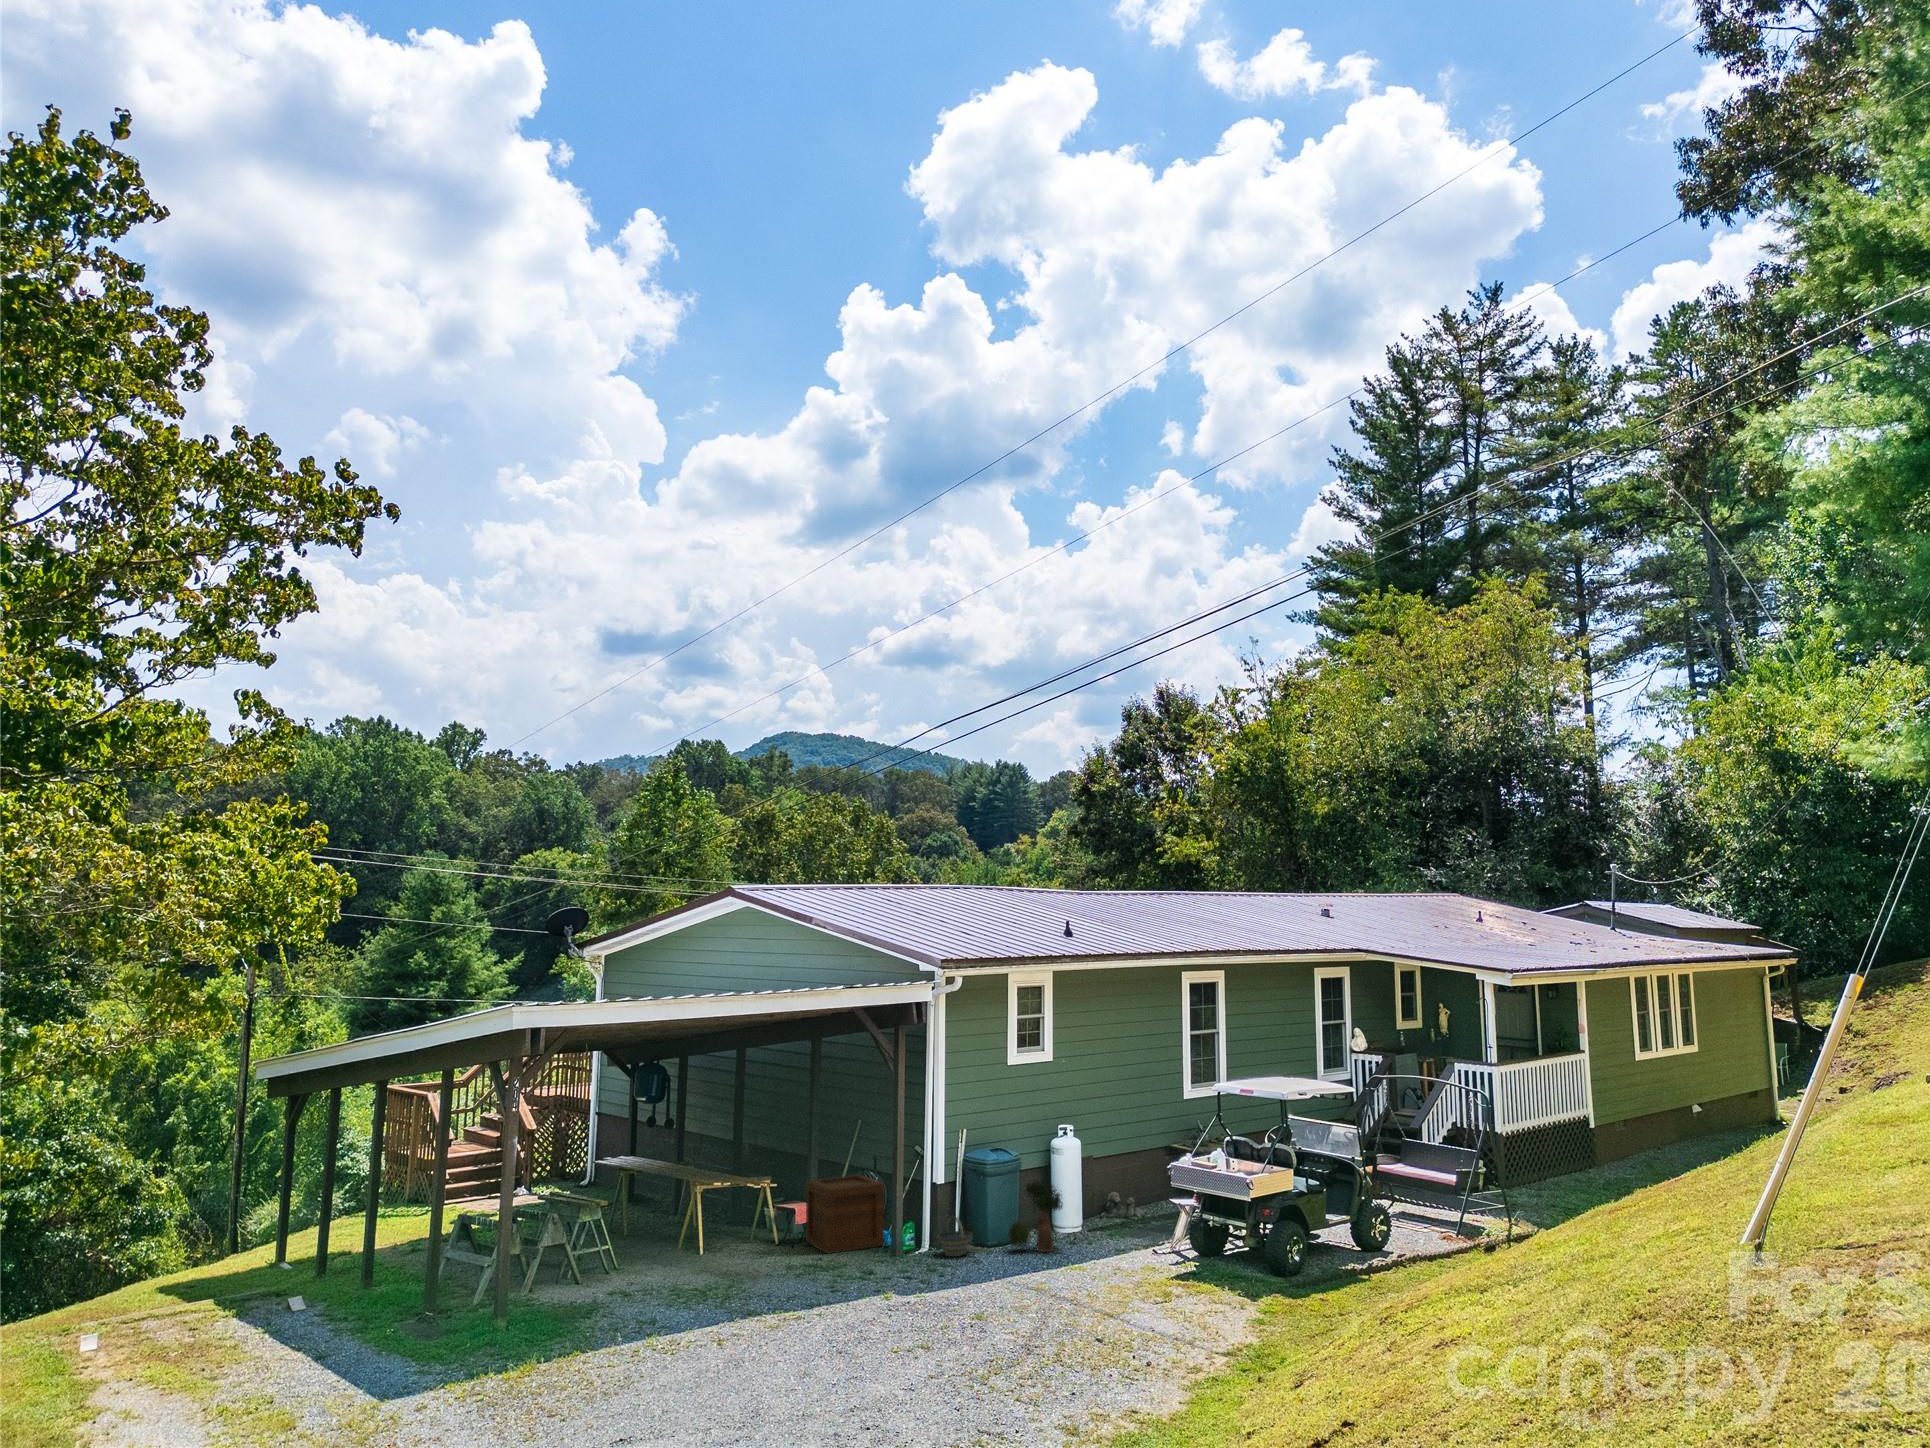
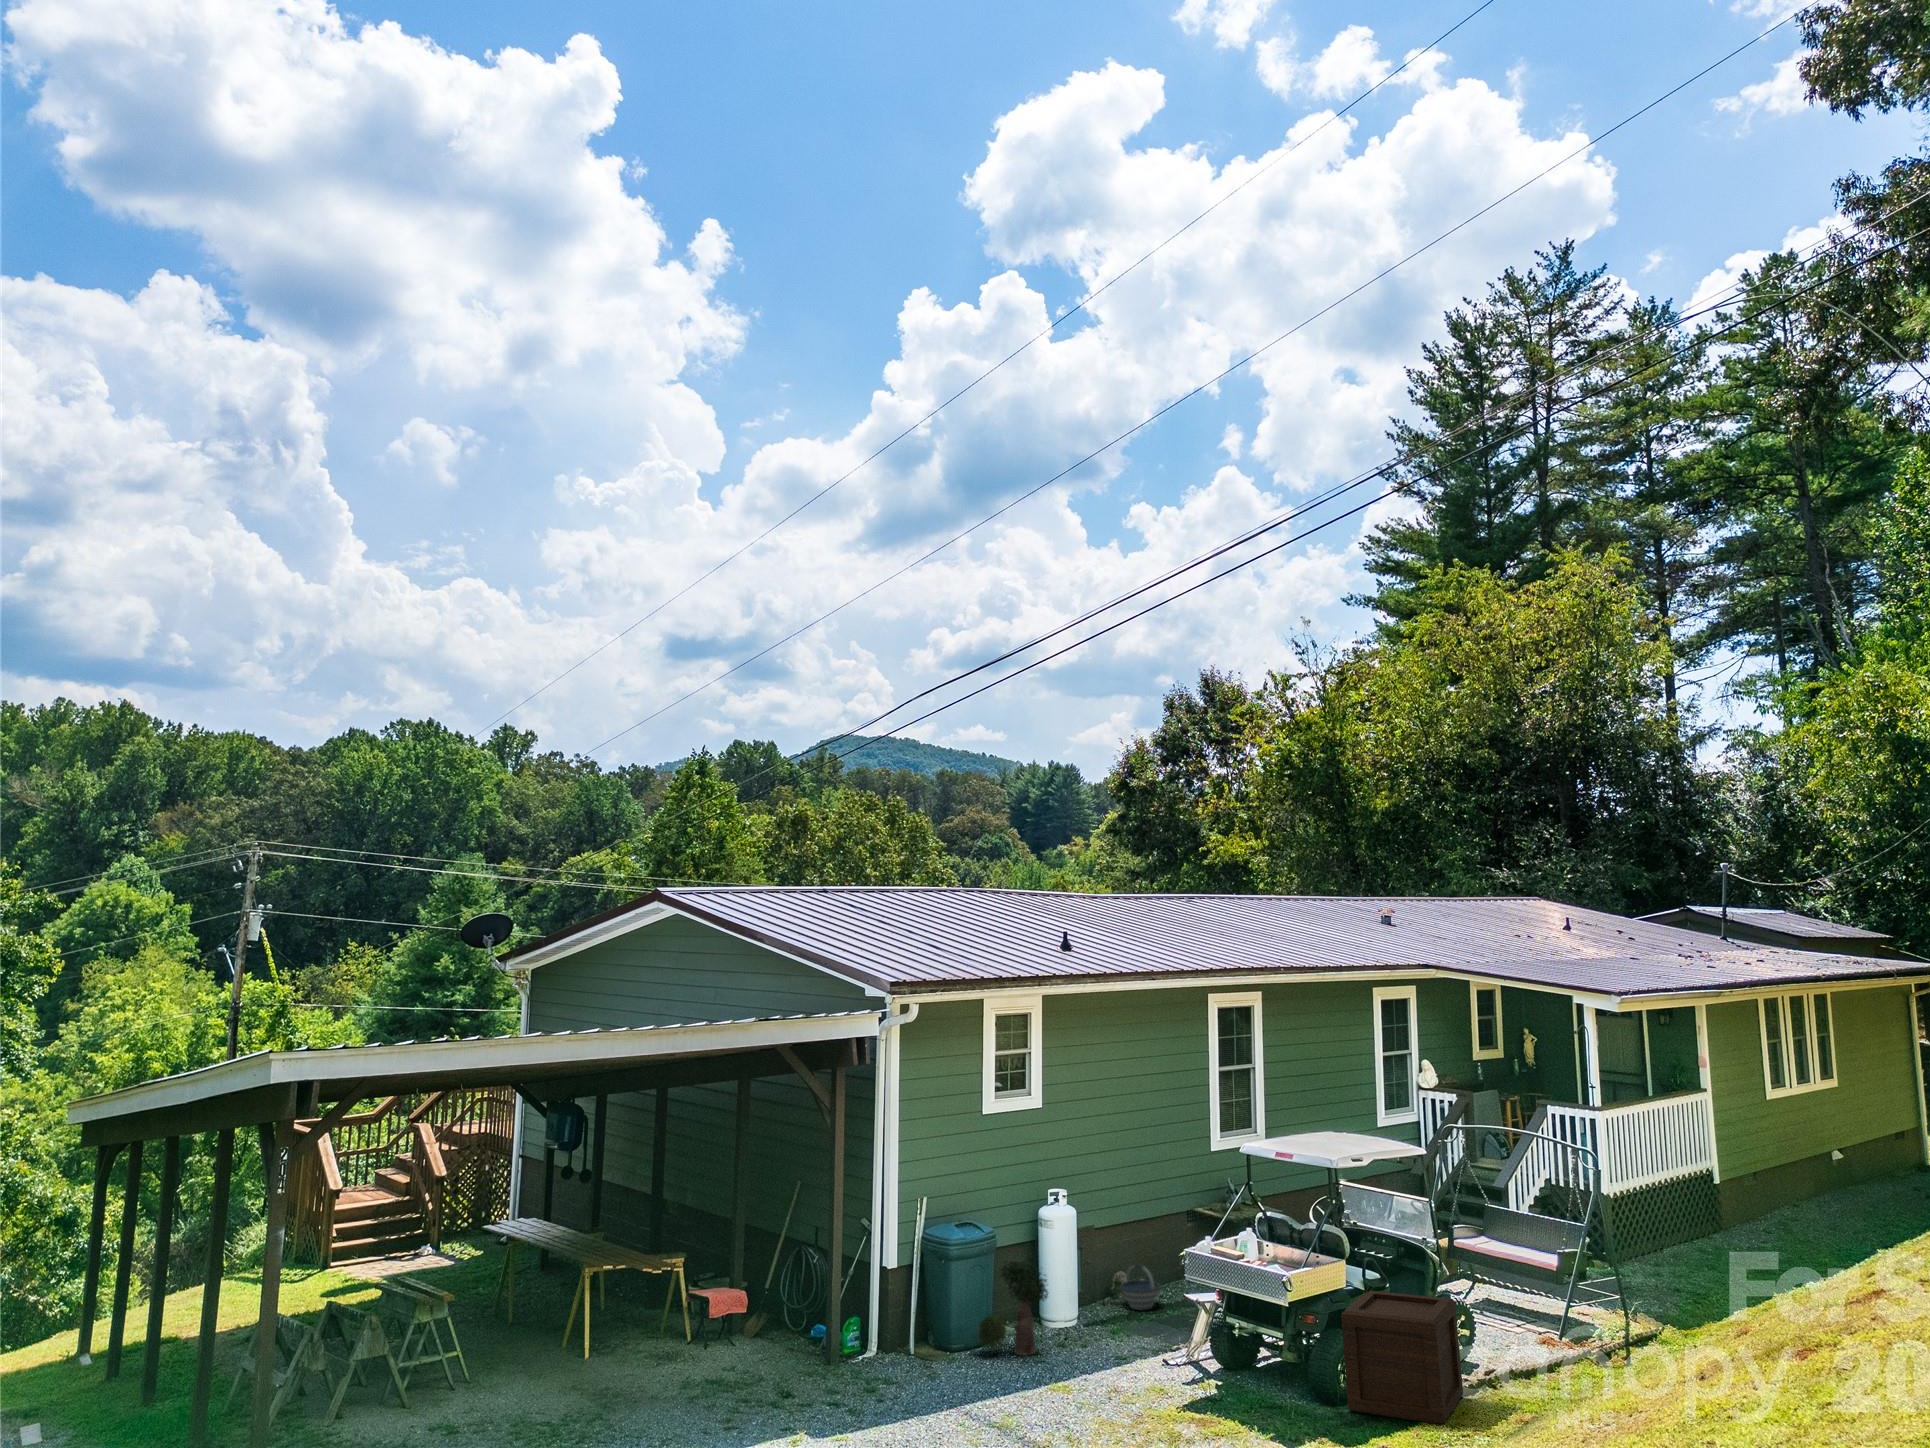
wooden crate: present [806,1175,884,1254] -> present [1341,1290,1463,1424]
bucket: present [937,1216,973,1257] -> present [1120,1264,1161,1310]

